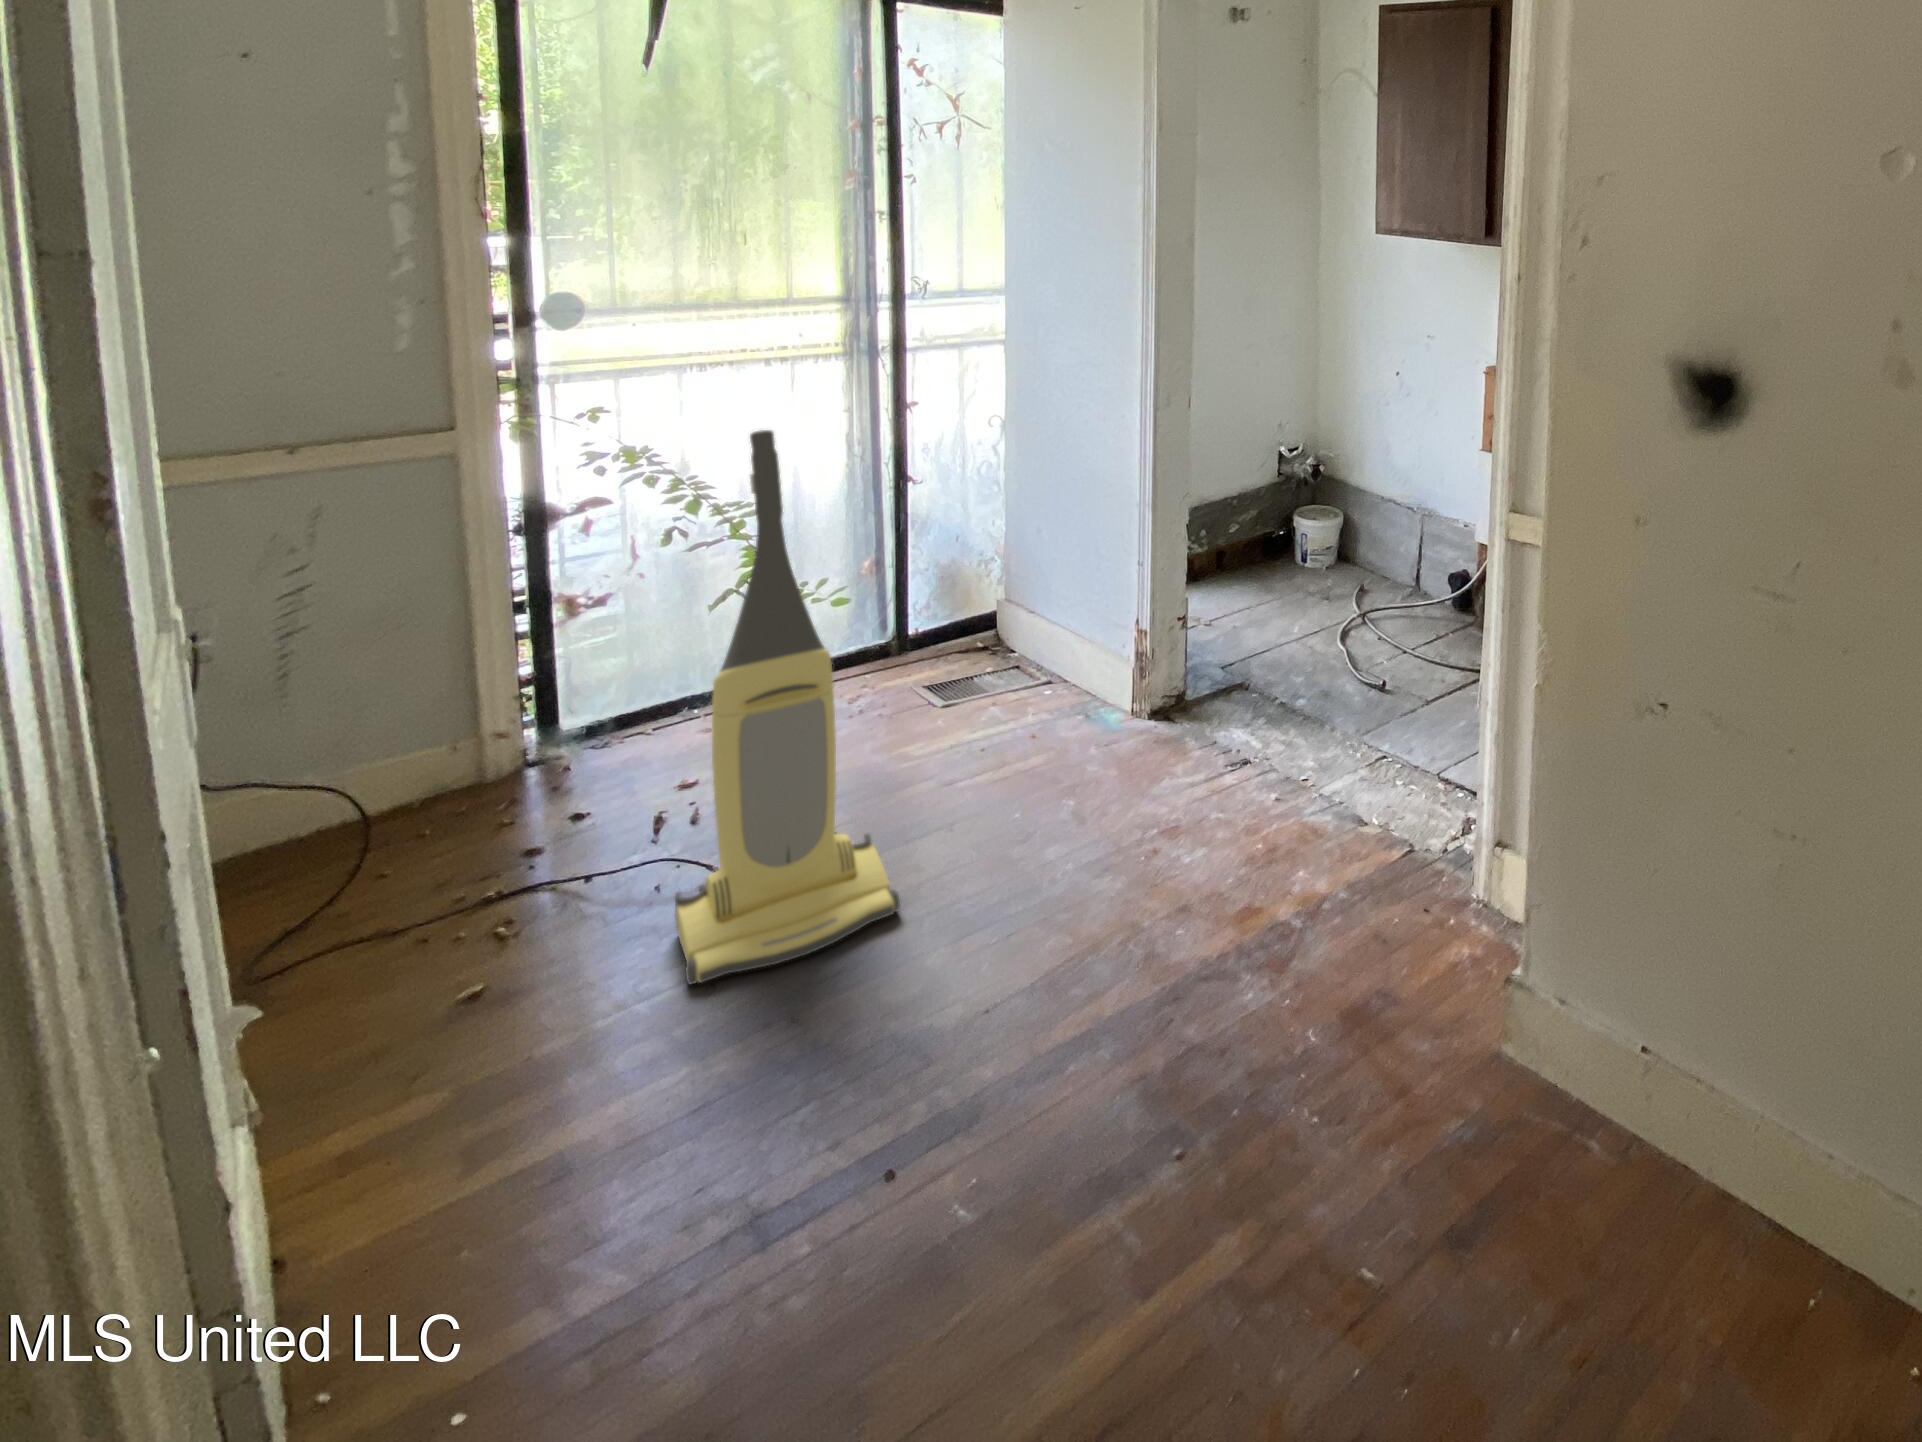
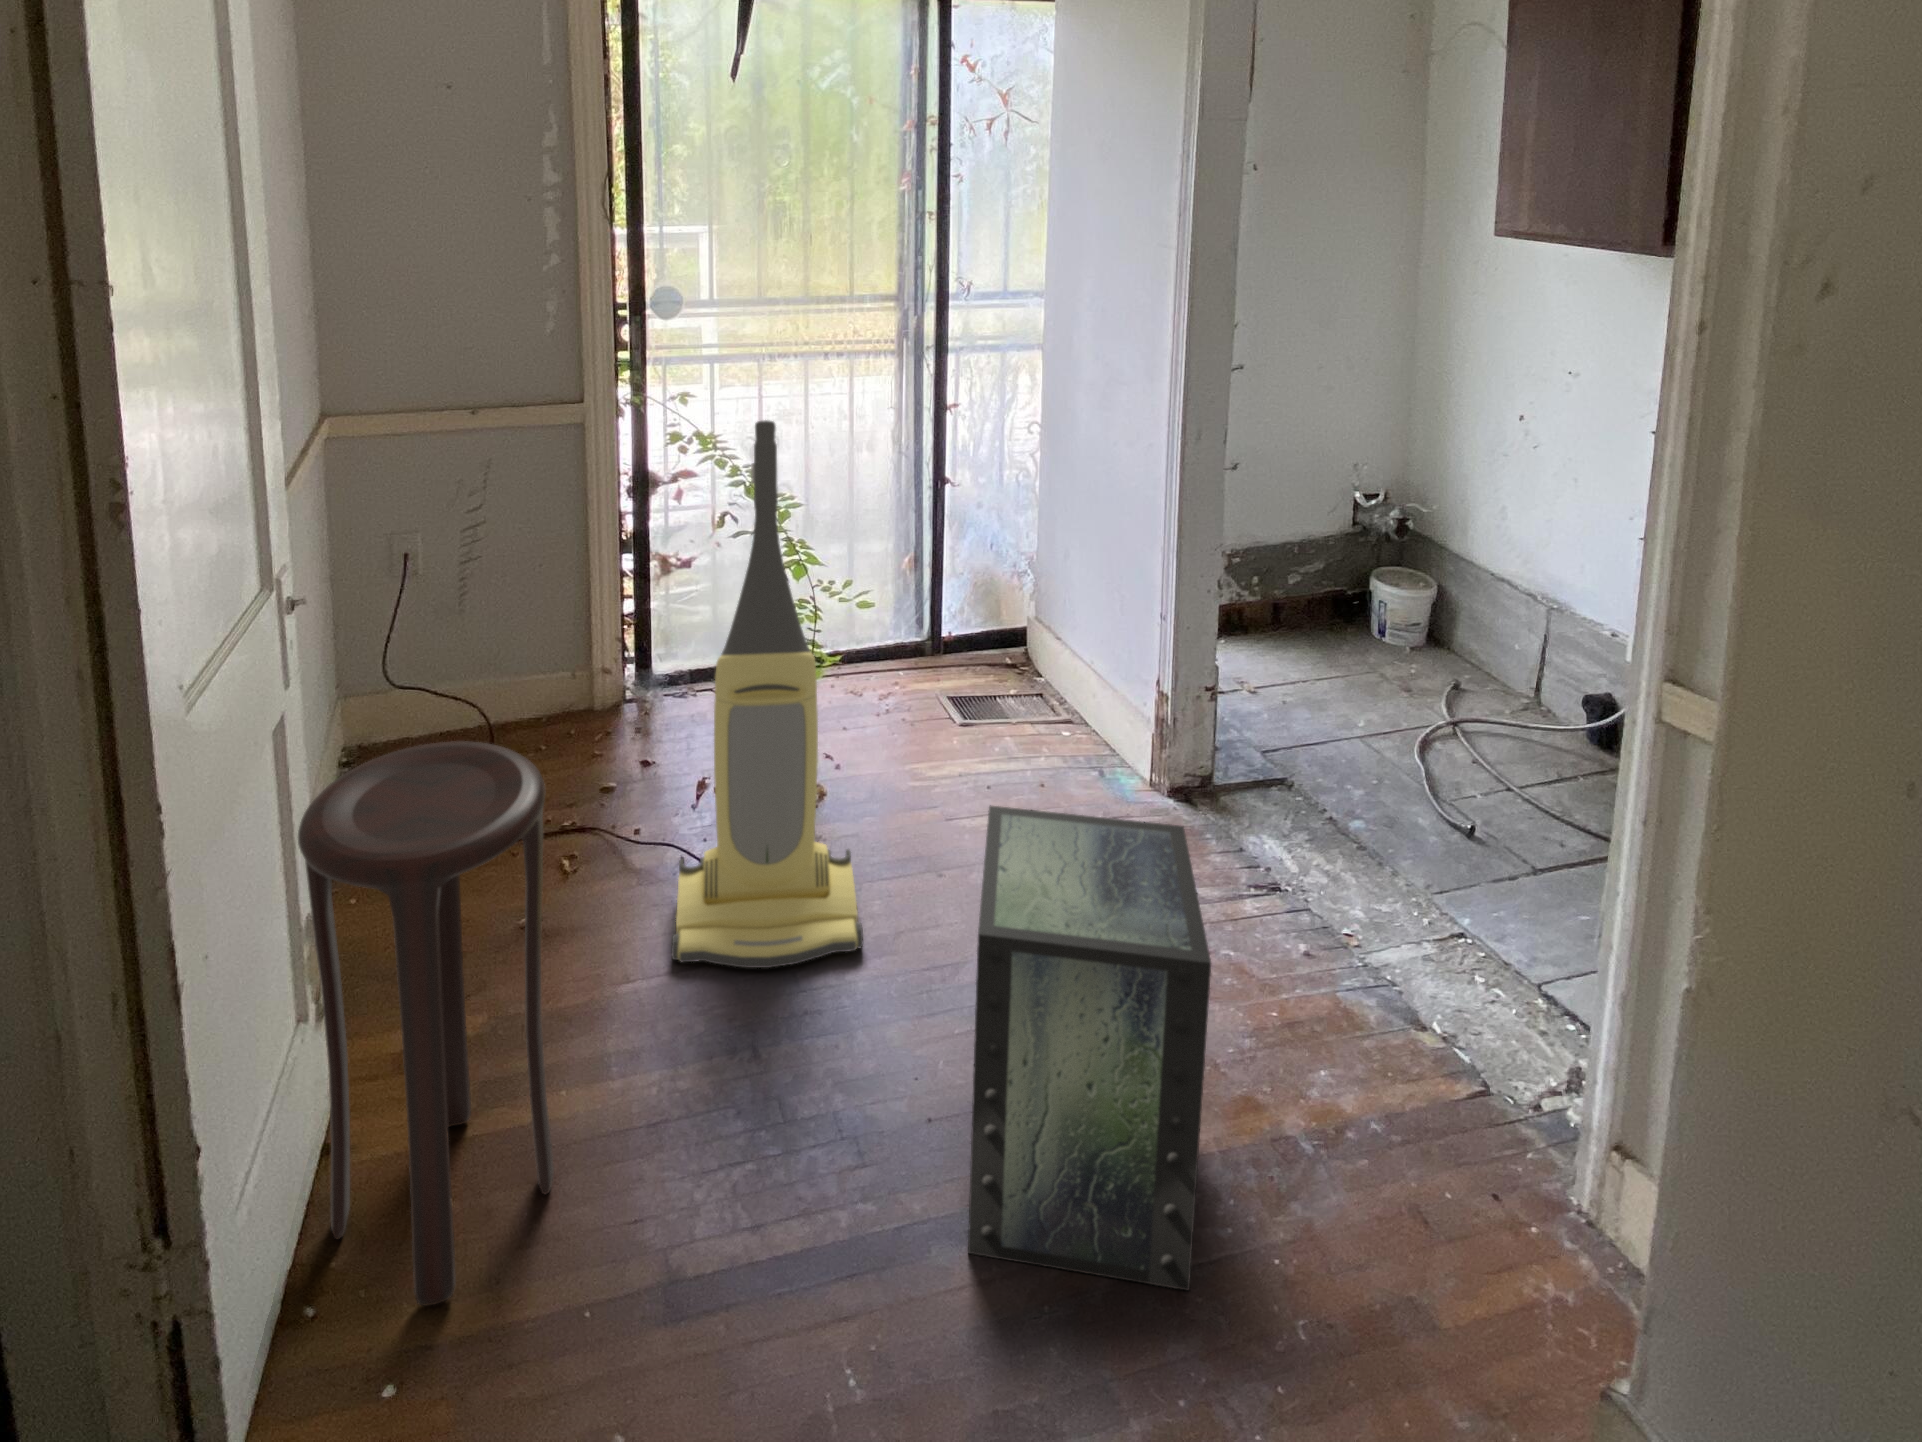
storage box: none [1036,704,1236,1076] -> present [968,805,1211,1290]
stool: none [296,783,623,1347] -> present [298,741,554,1306]

